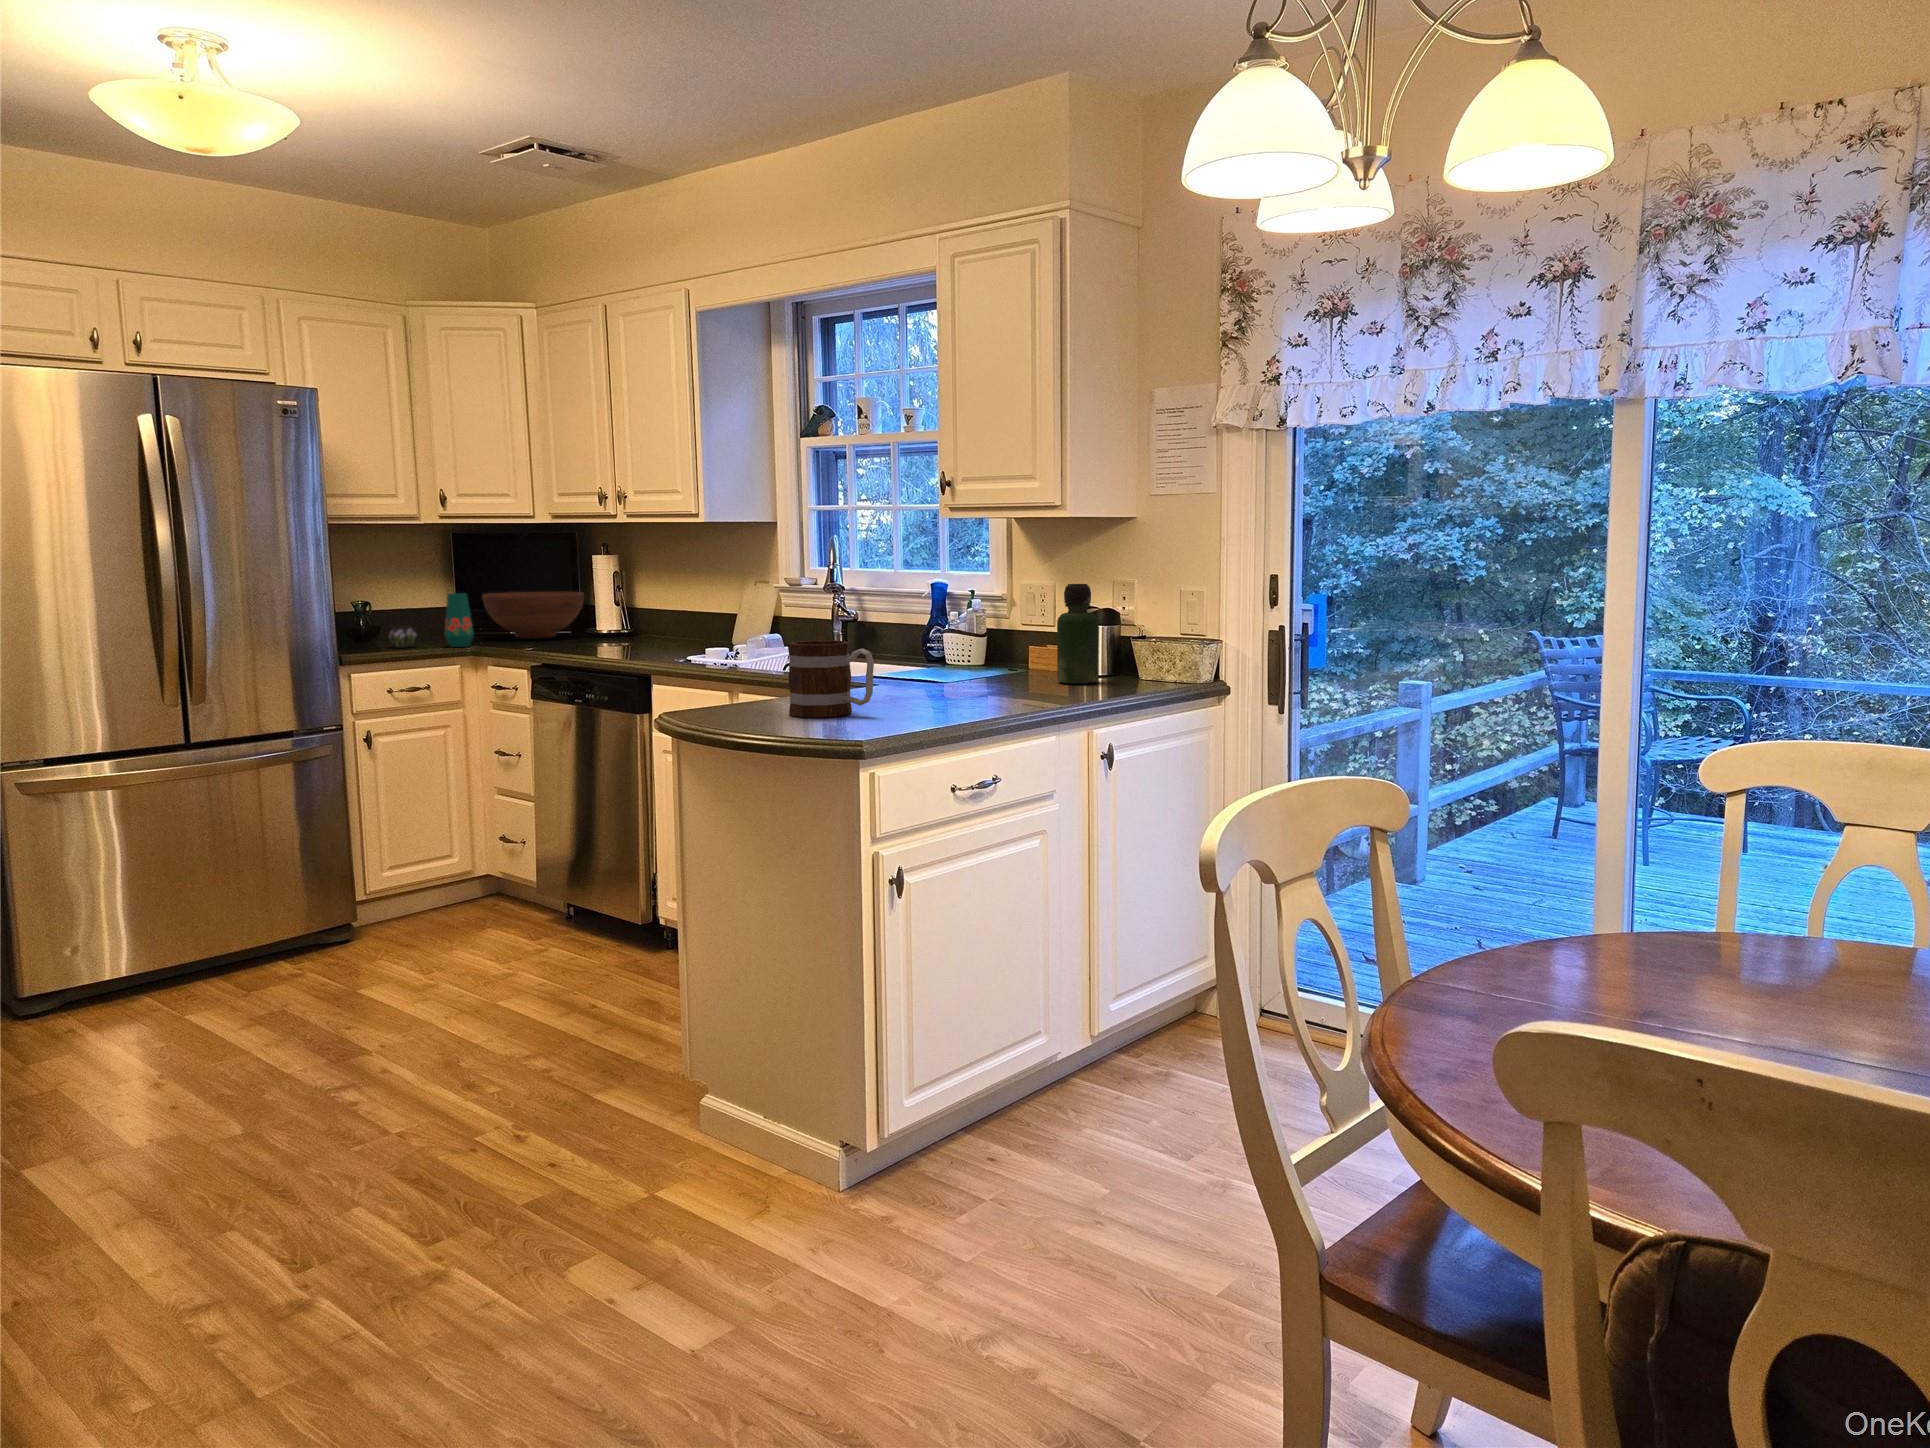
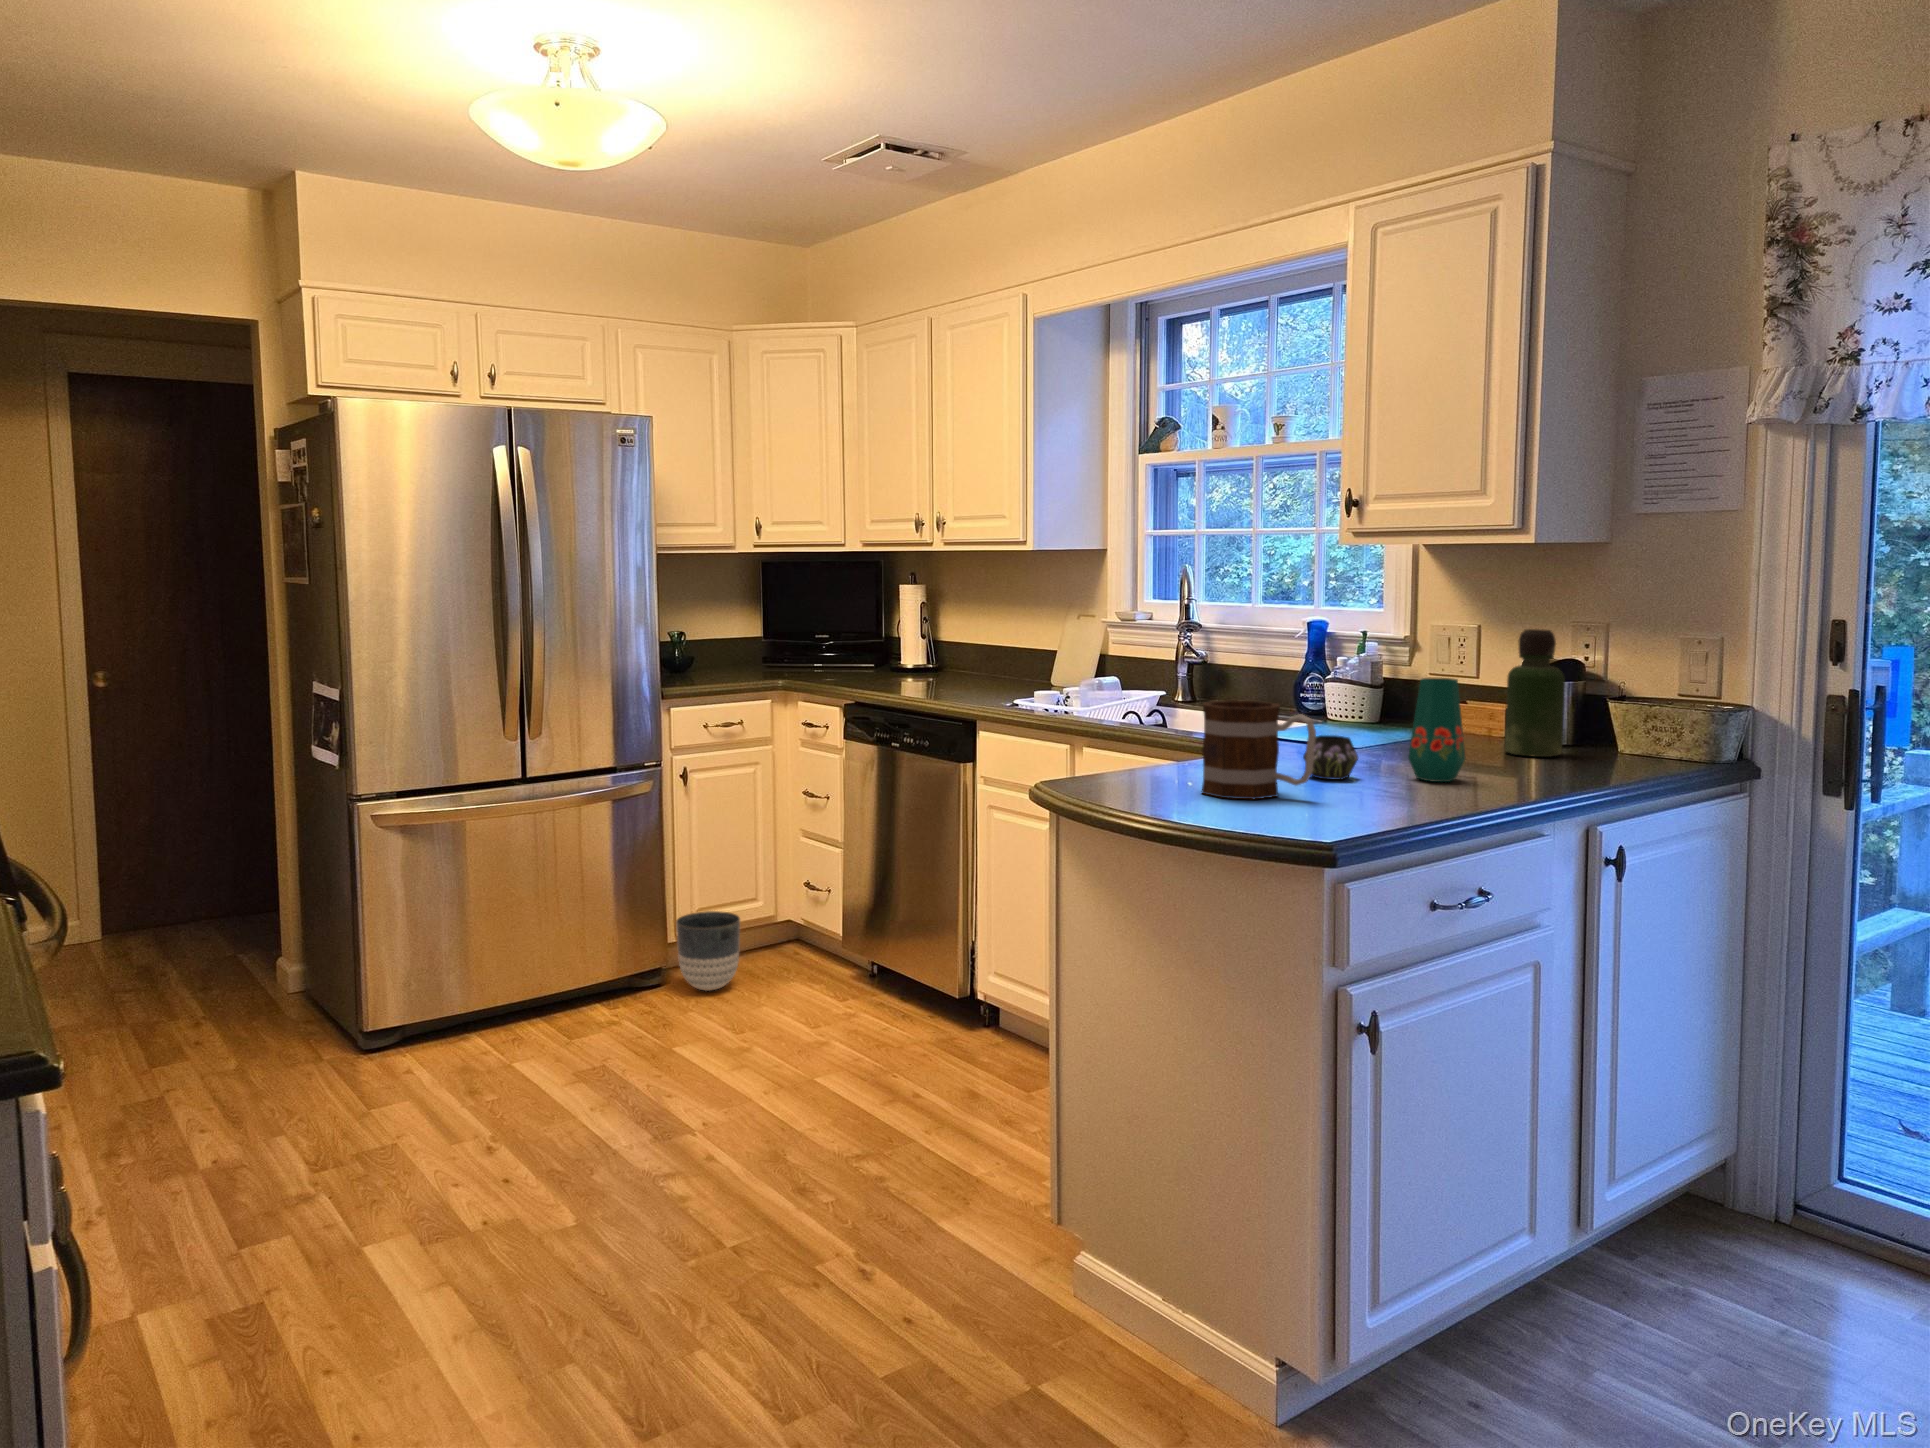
fruit bowl: present [482,592,584,639] -> none [792,623,893,673]
vase: present [388,593,474,648] -> present [1303,678,1465,782]
planter: none [364,867,431,942] -> present [676,911,740,991]

